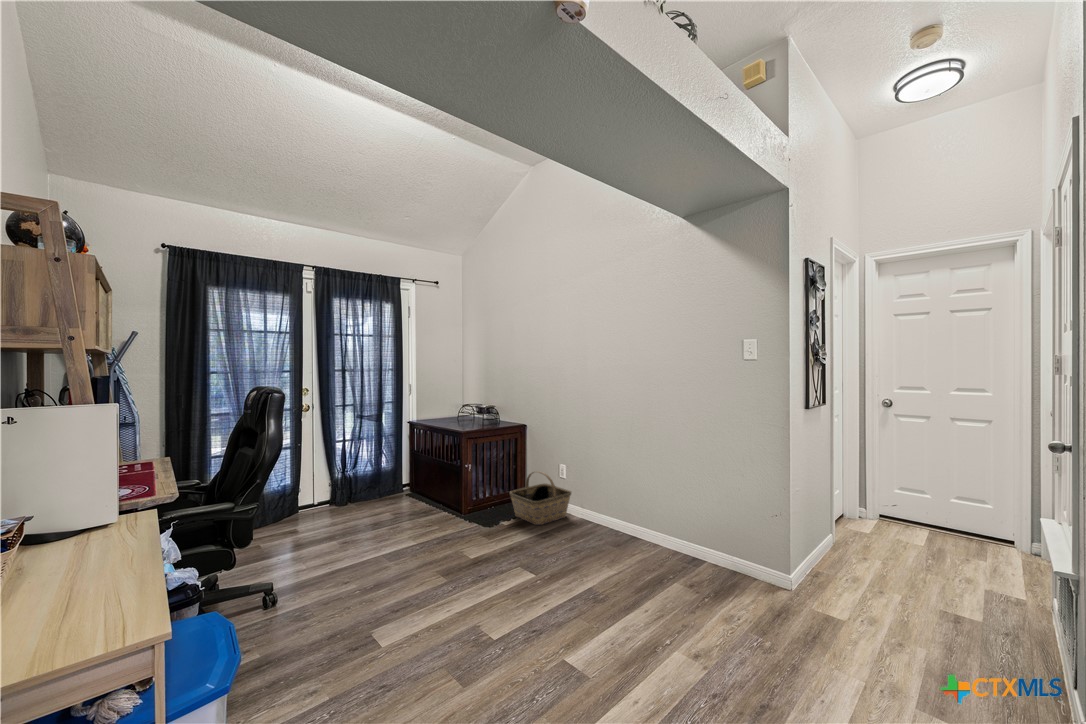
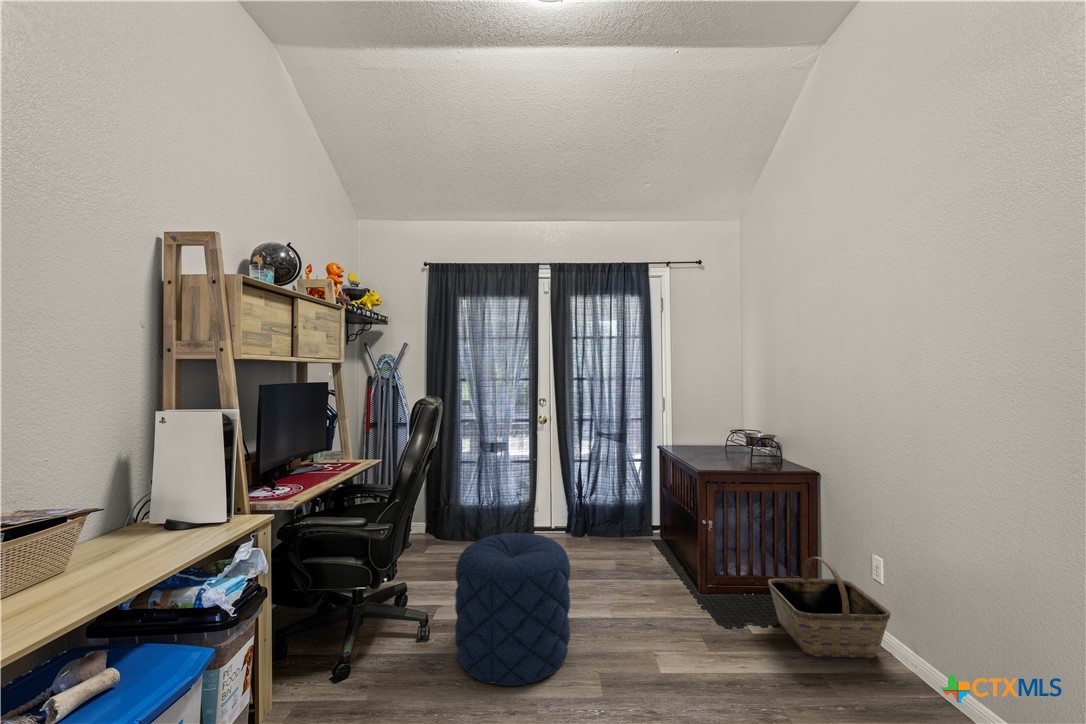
pouf: none [318,490,413,603] -> present [455,533,570,686]

